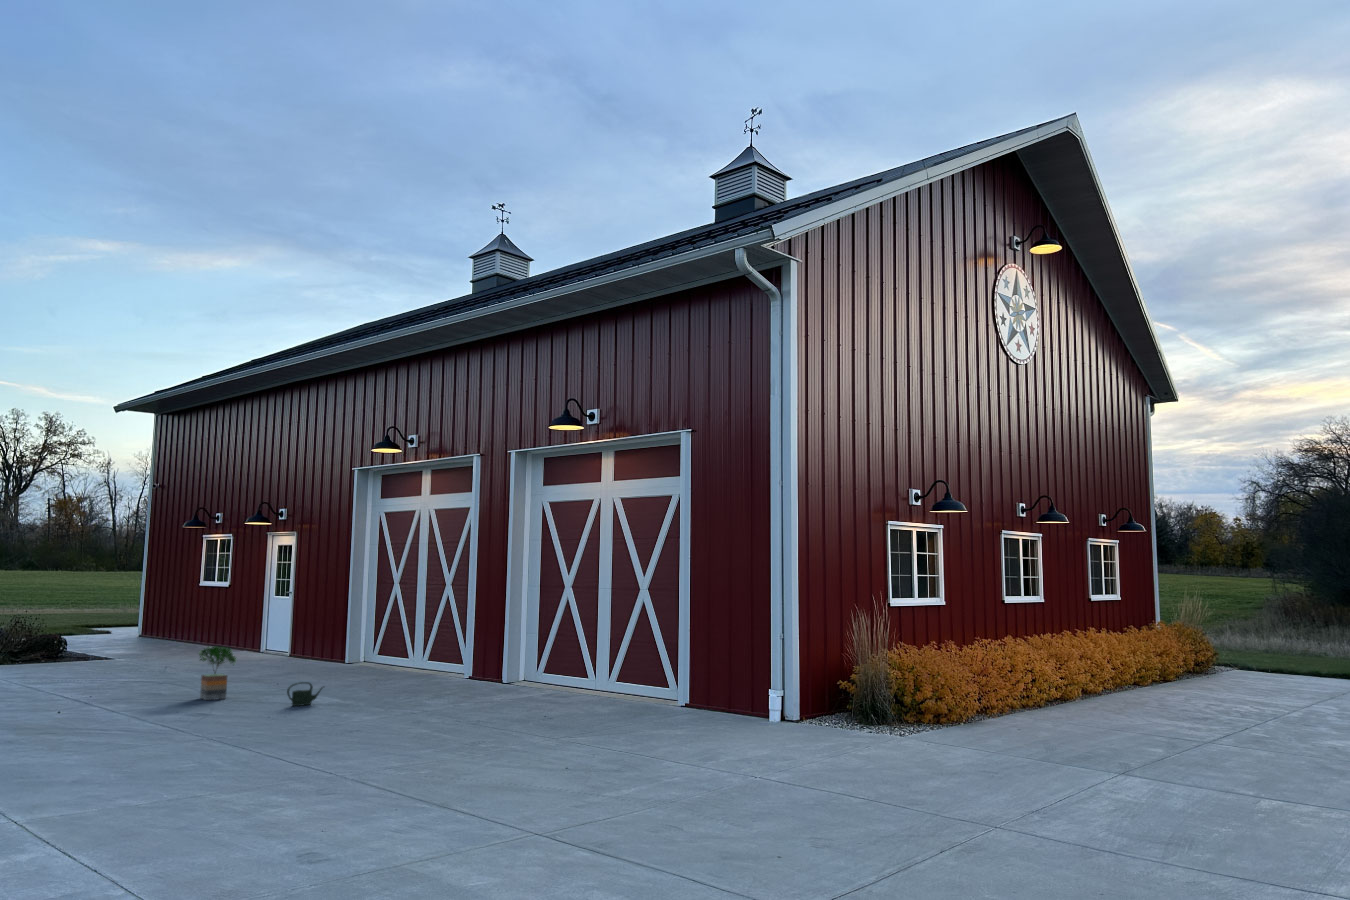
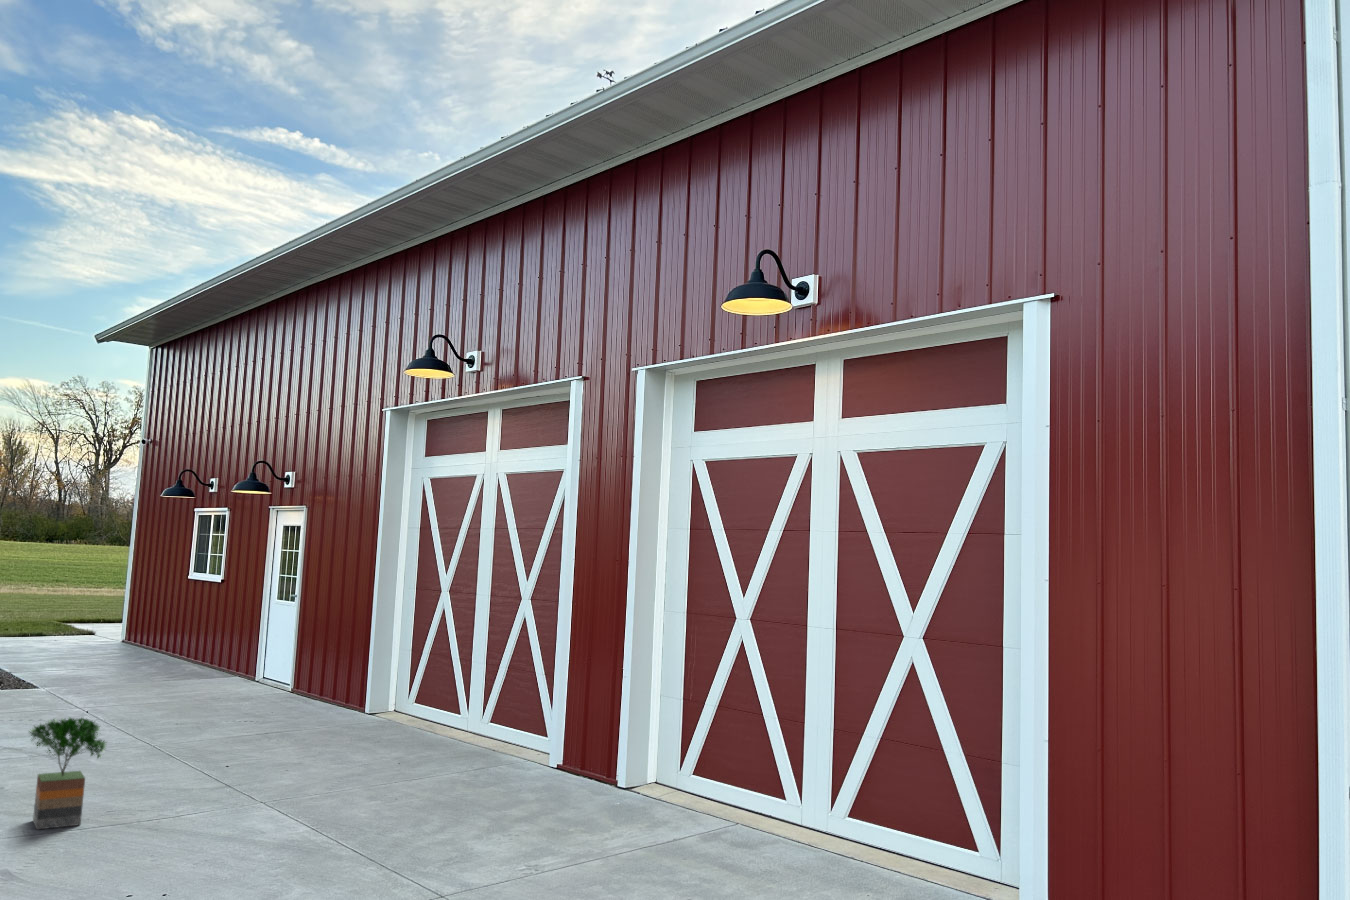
watering can: present [287,682,322,706] -> none [180,809,265,862]

